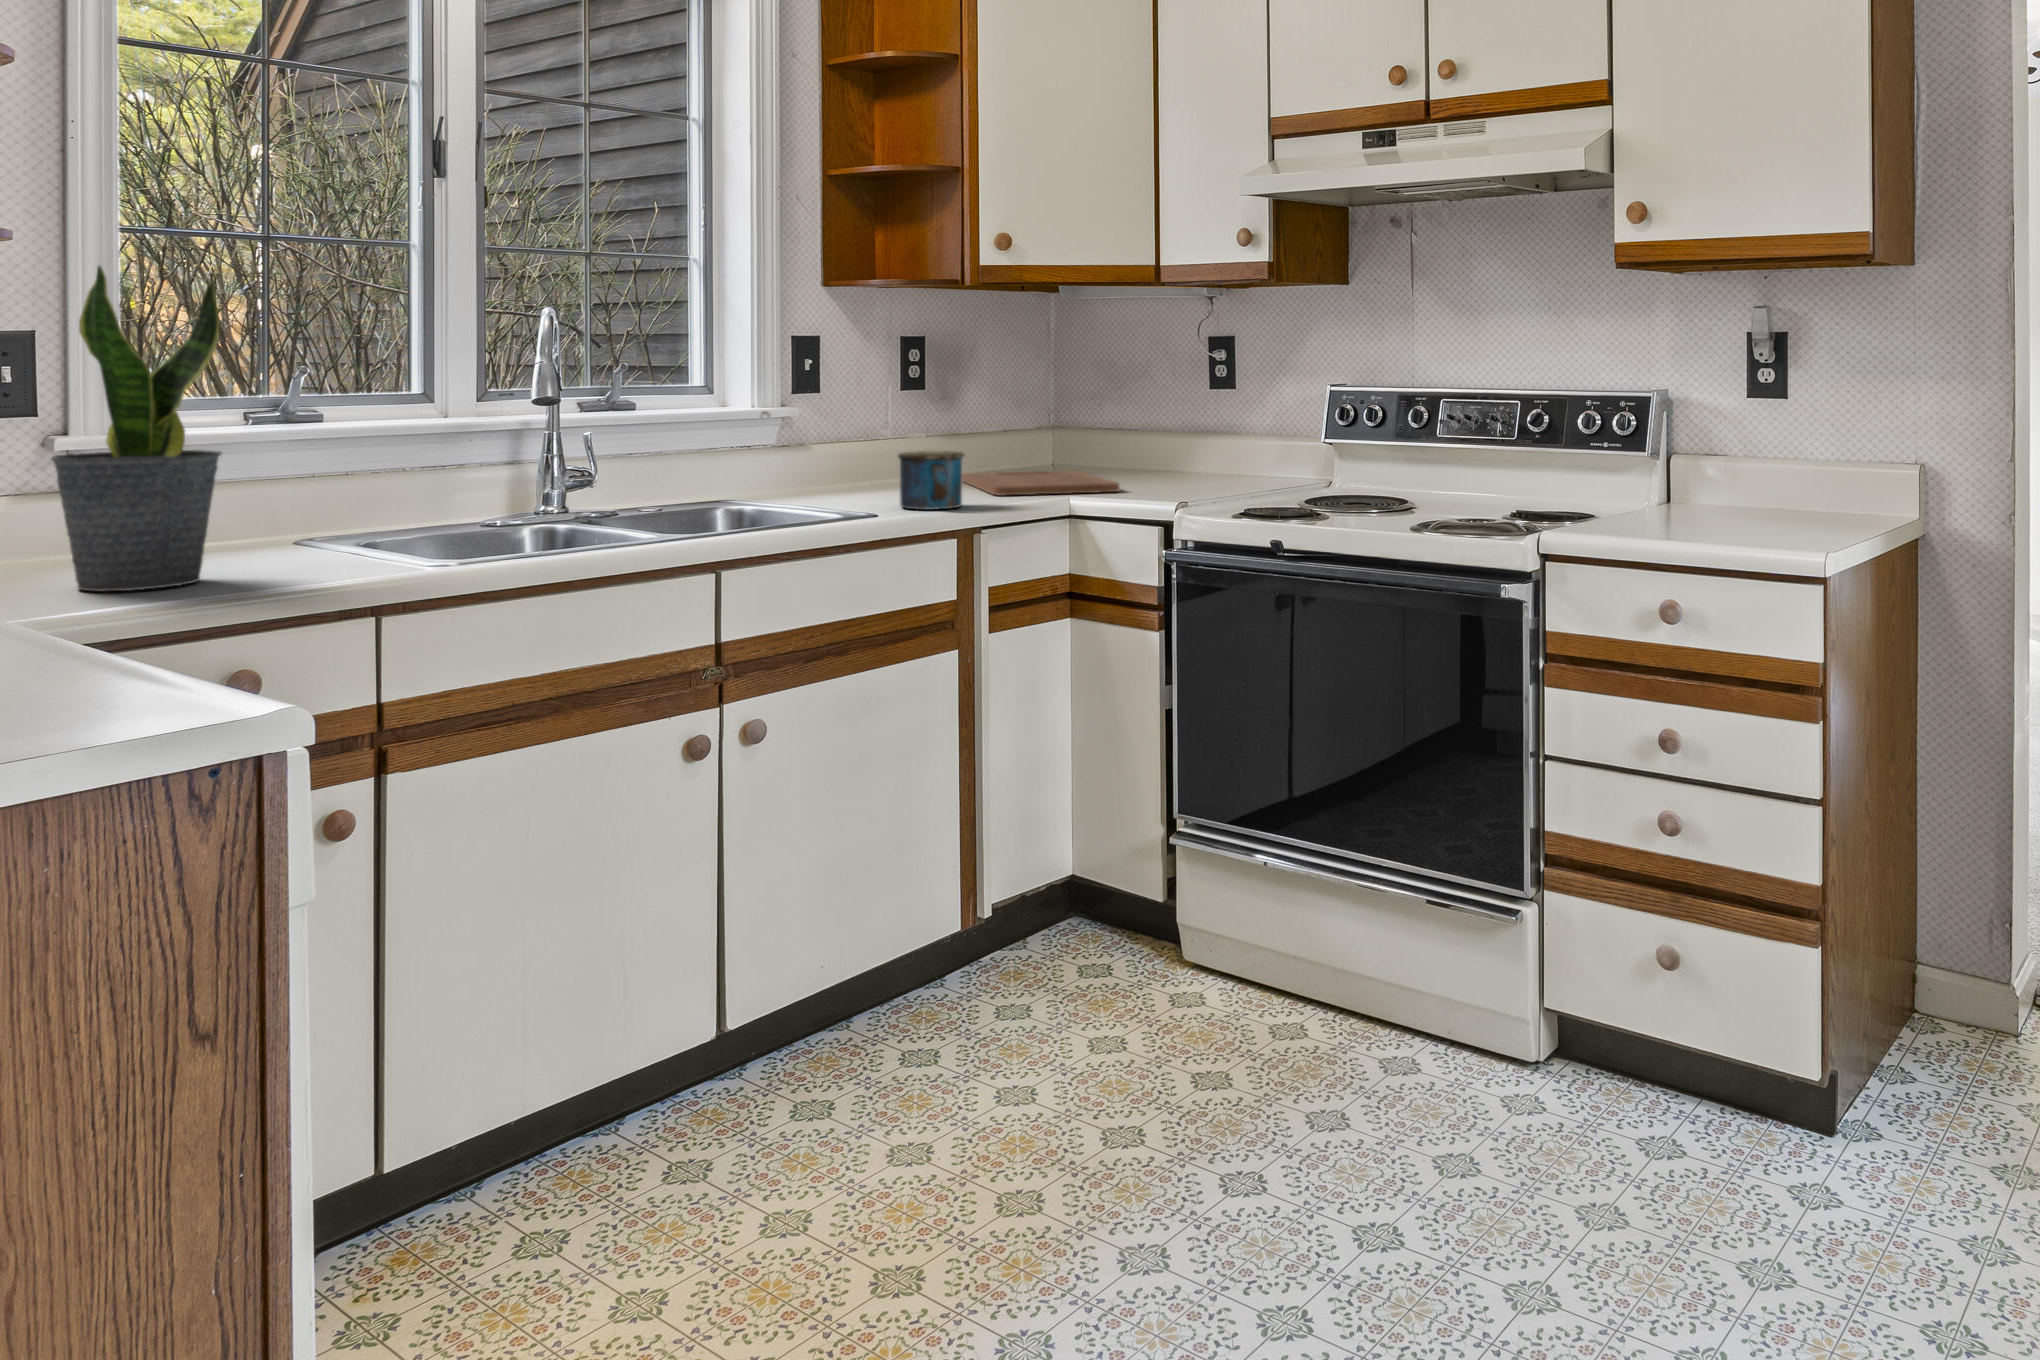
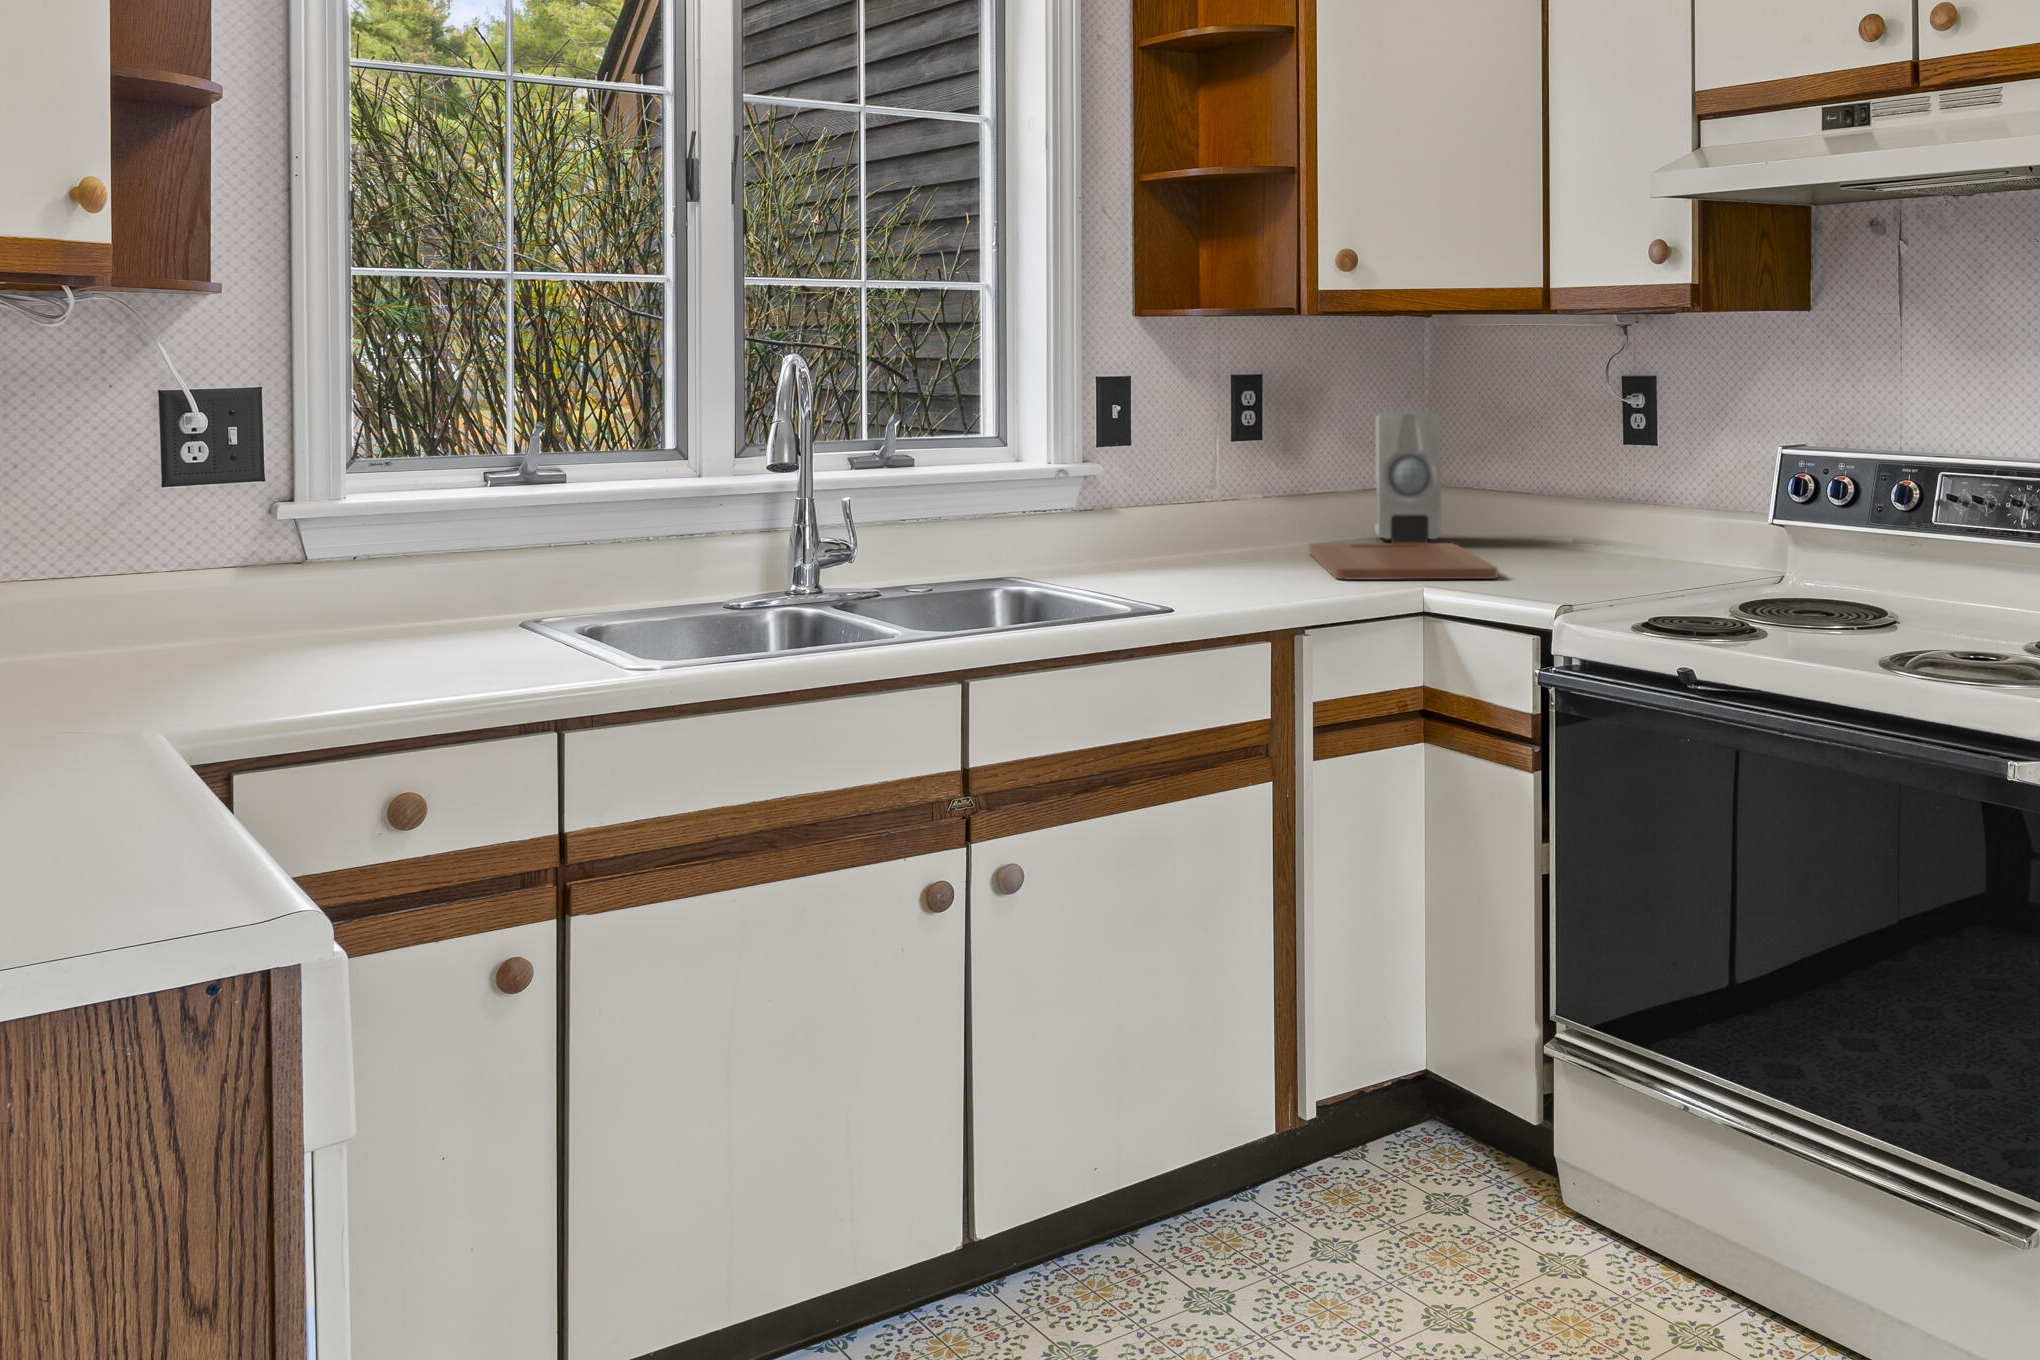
potted plant: present [51,266,221,591] -> none [230,322,408,691]
soap dispenser: none [1007,368,1064,475] -> present [1374,412,1441,543]
mug: present [898,451,964,510] -> none [1209,525,1292,601]

